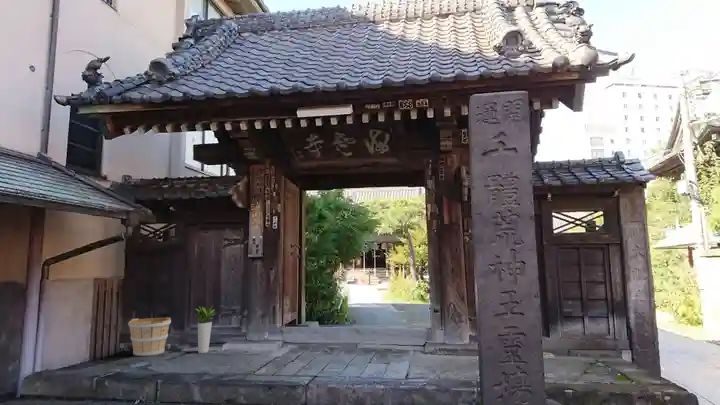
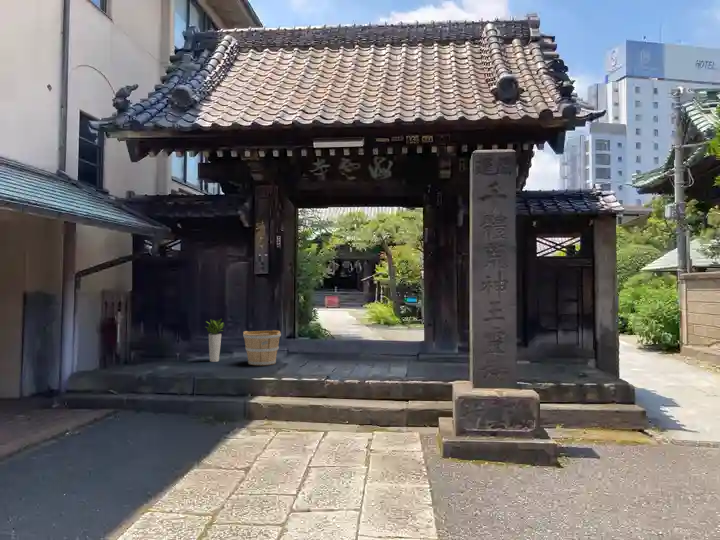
wooden bucket: present [128,317,171,356] -> present [243,330,281,366]

